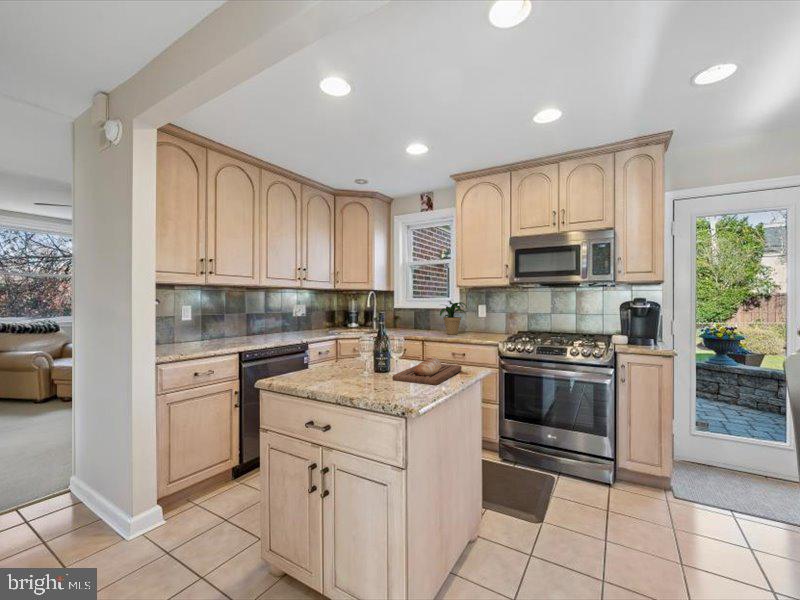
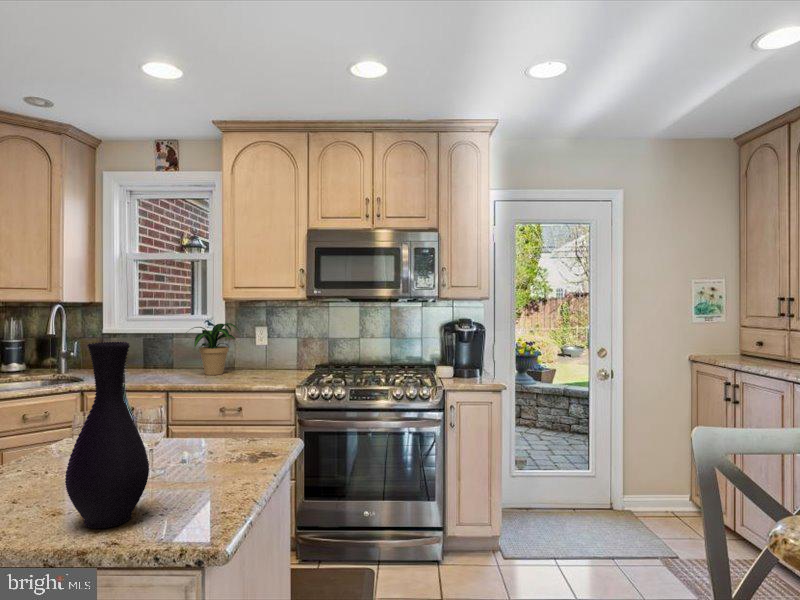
vase: none [350,295,388,389] -> present [65,342,149,529]
bread loaf: present [392,357,462,385] -> none [151,435,266,494]

